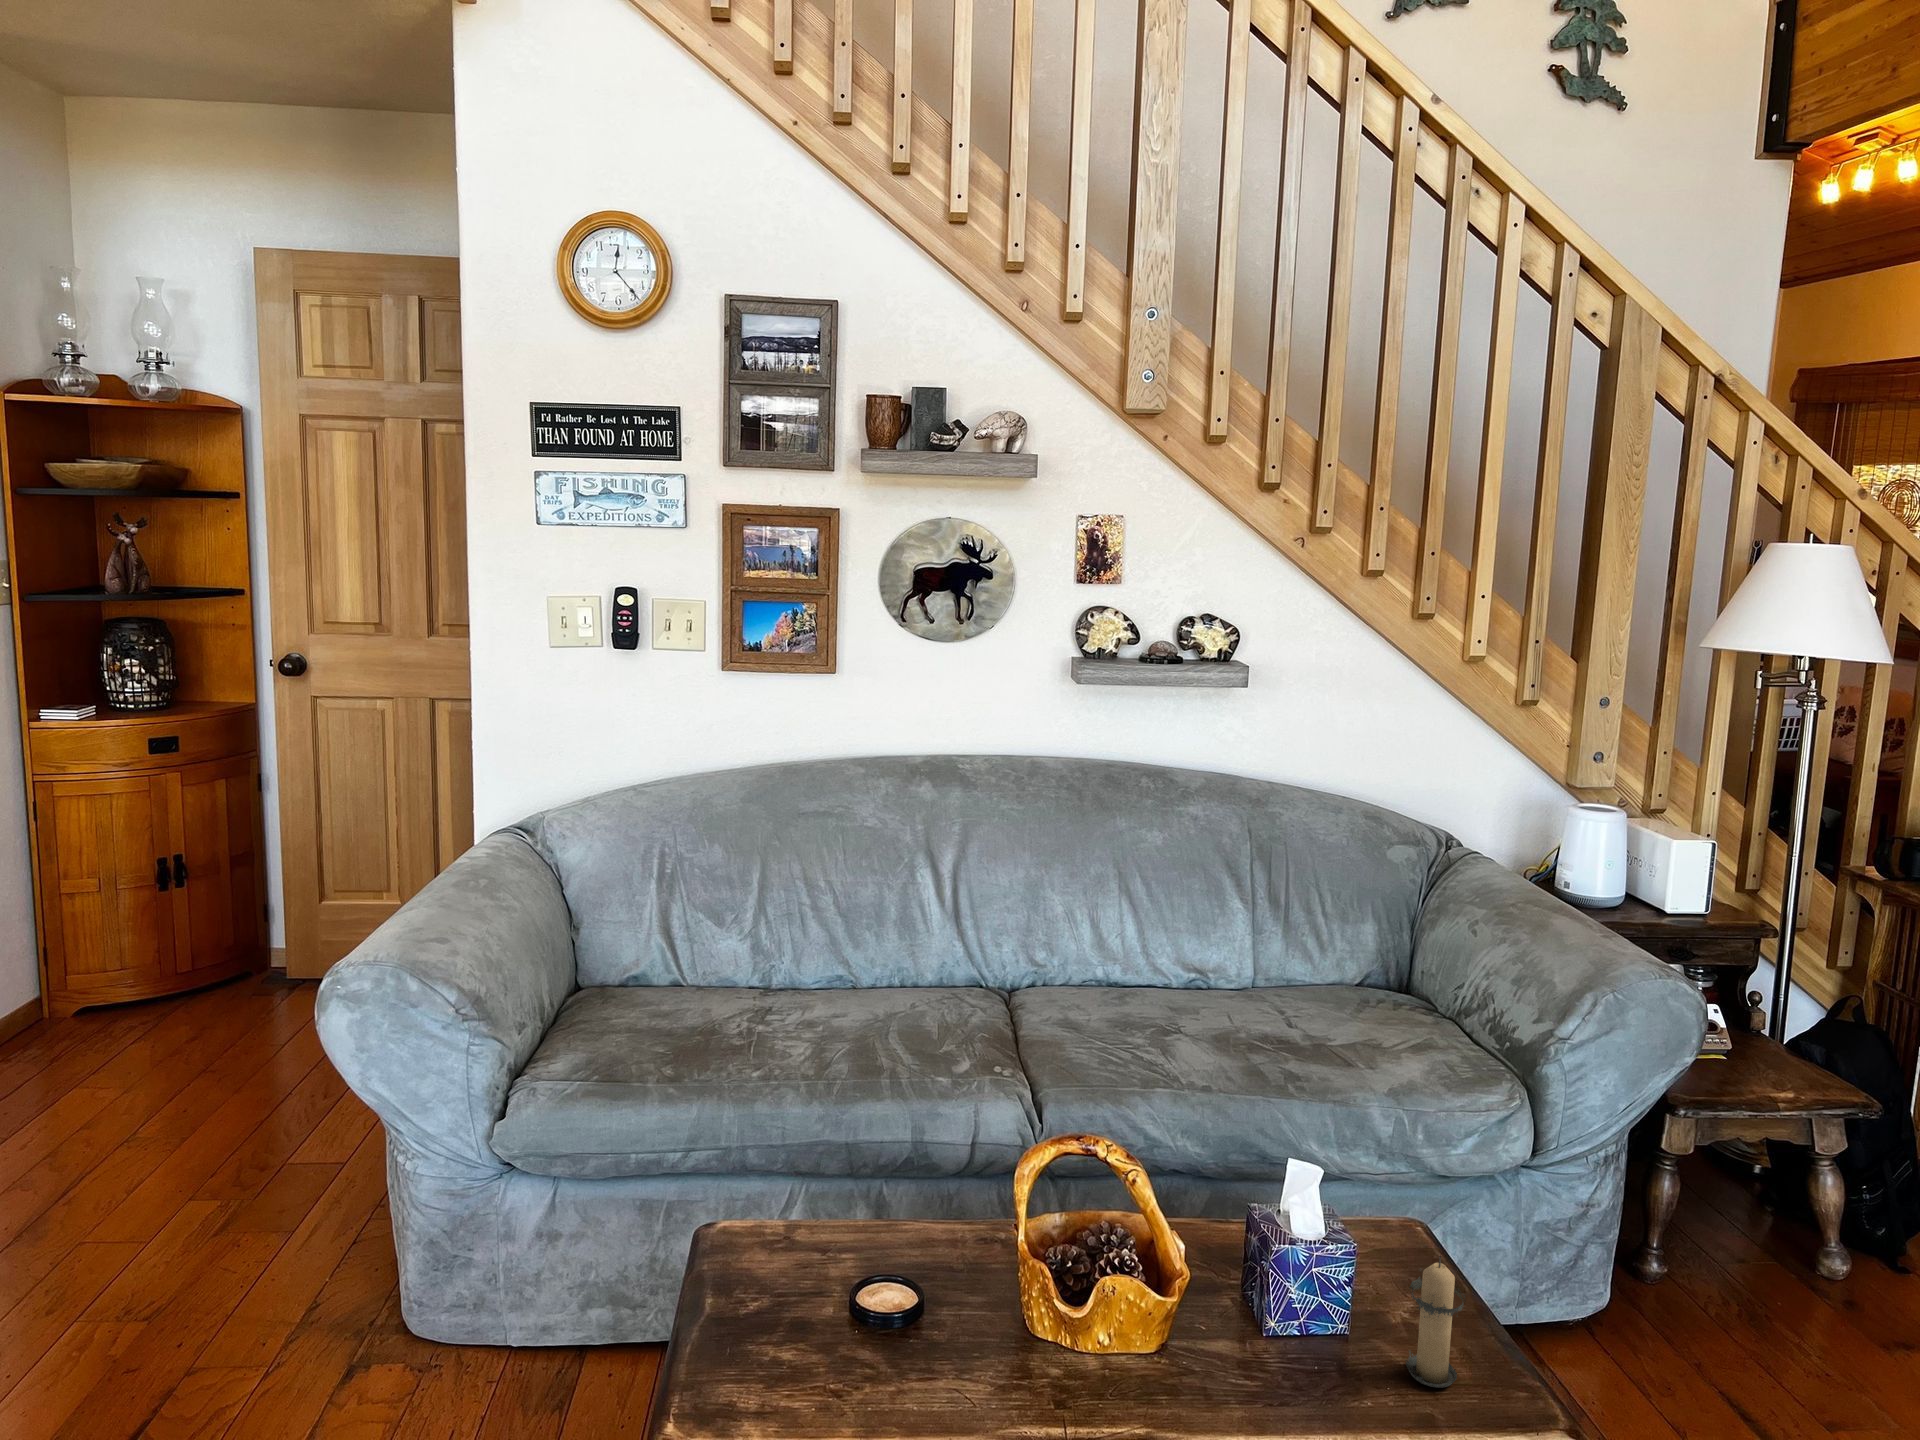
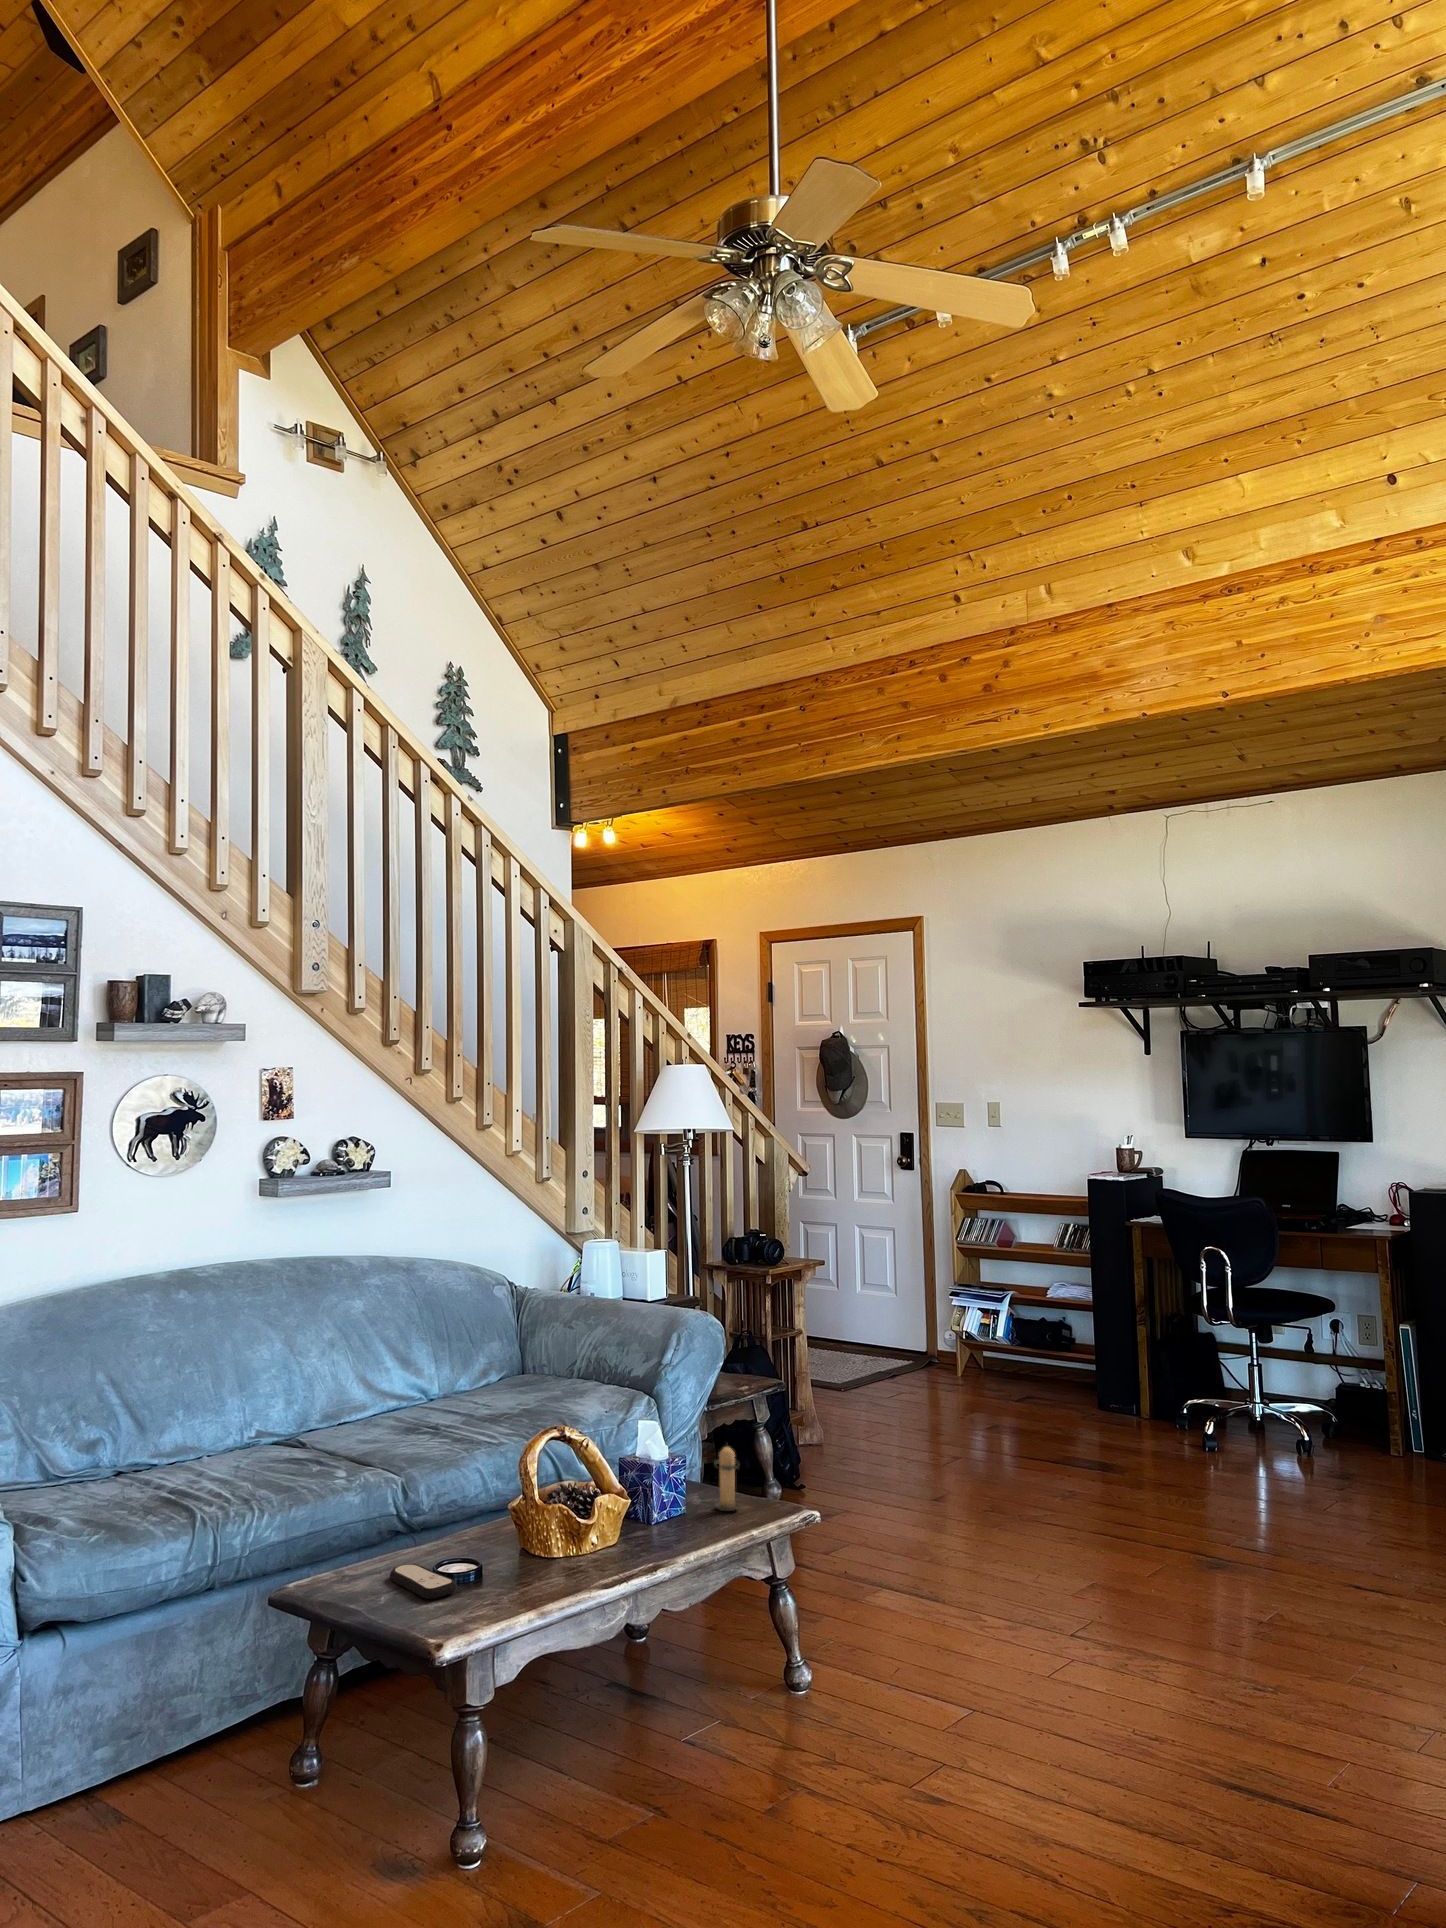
remote control: none [737,1268,810,1358] -> present [390,1564,457,1599]

